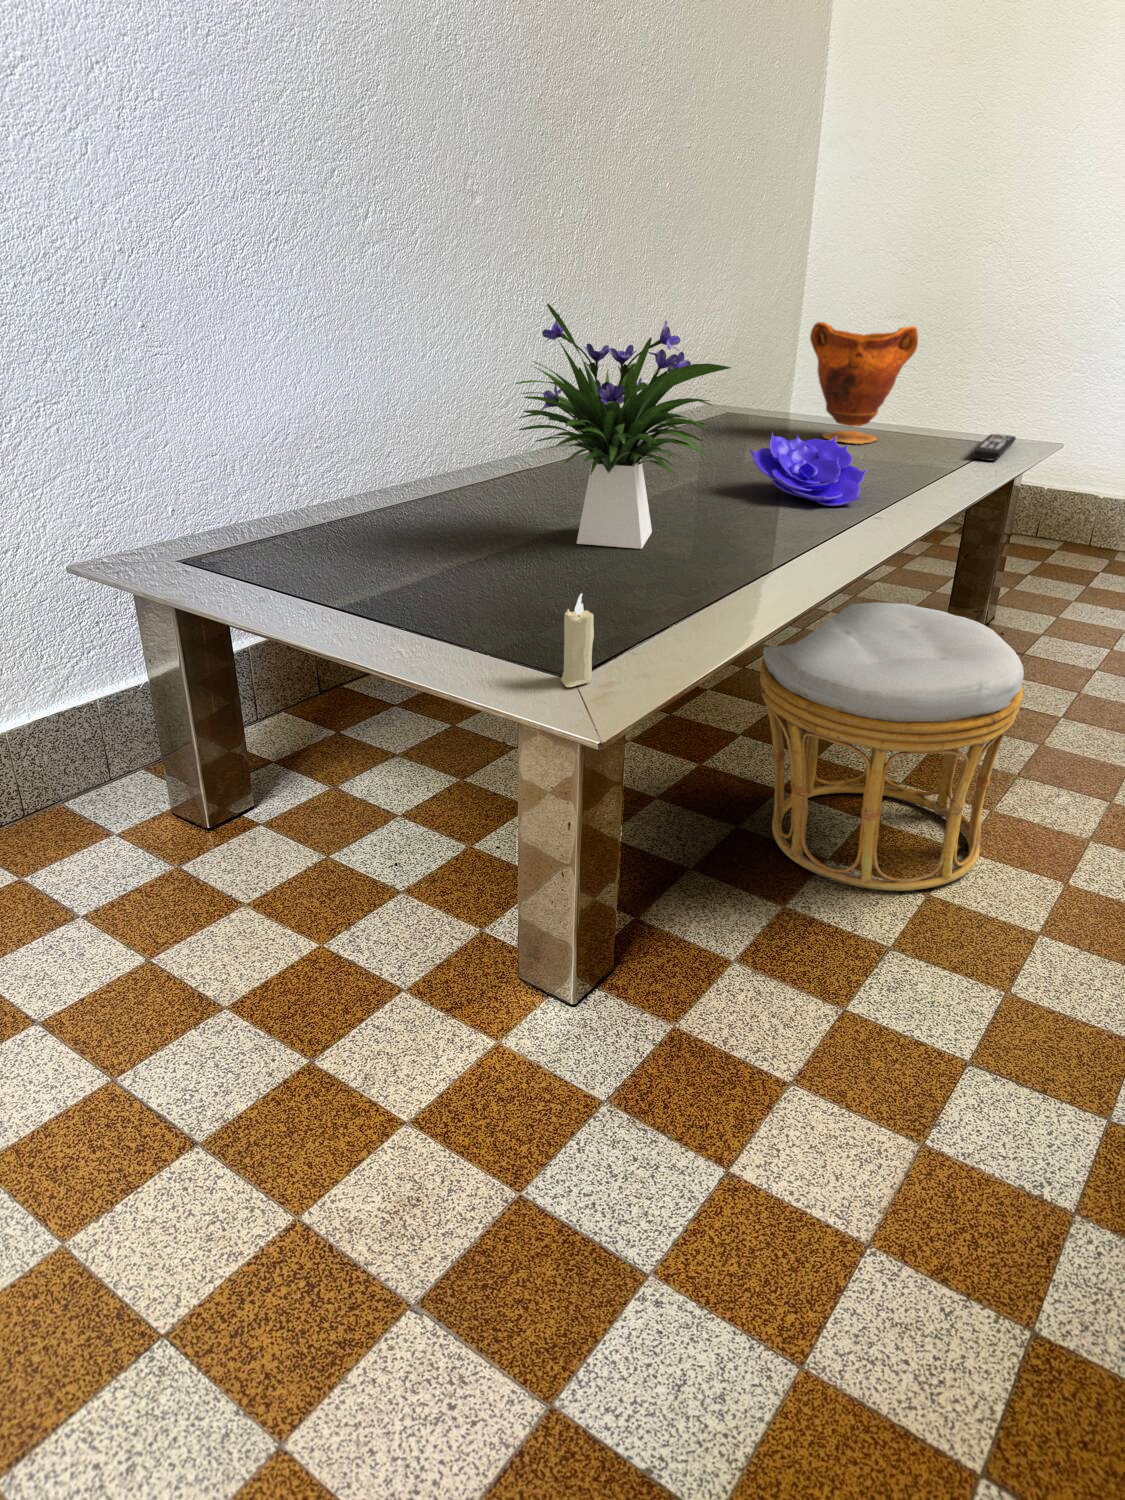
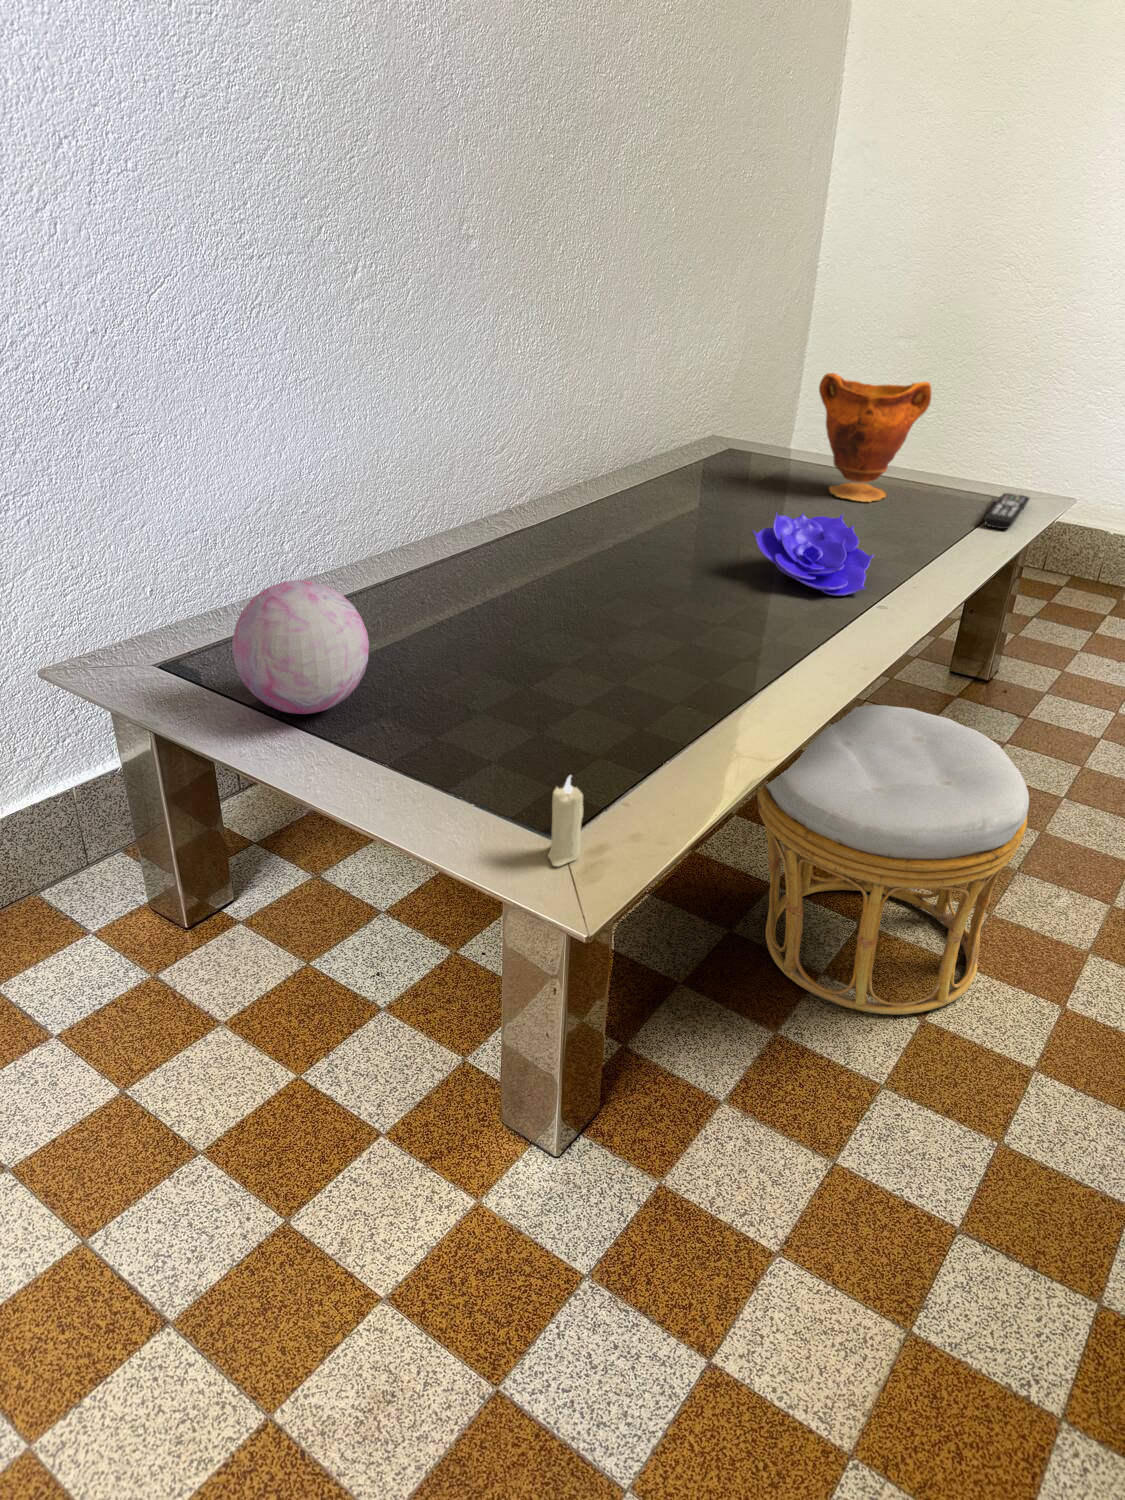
flower arrangement: present [516,304,731,549] -> none [507,408,735,657]
decorative orb: none [255,457,385,587] -> present [232,580,369,714]

